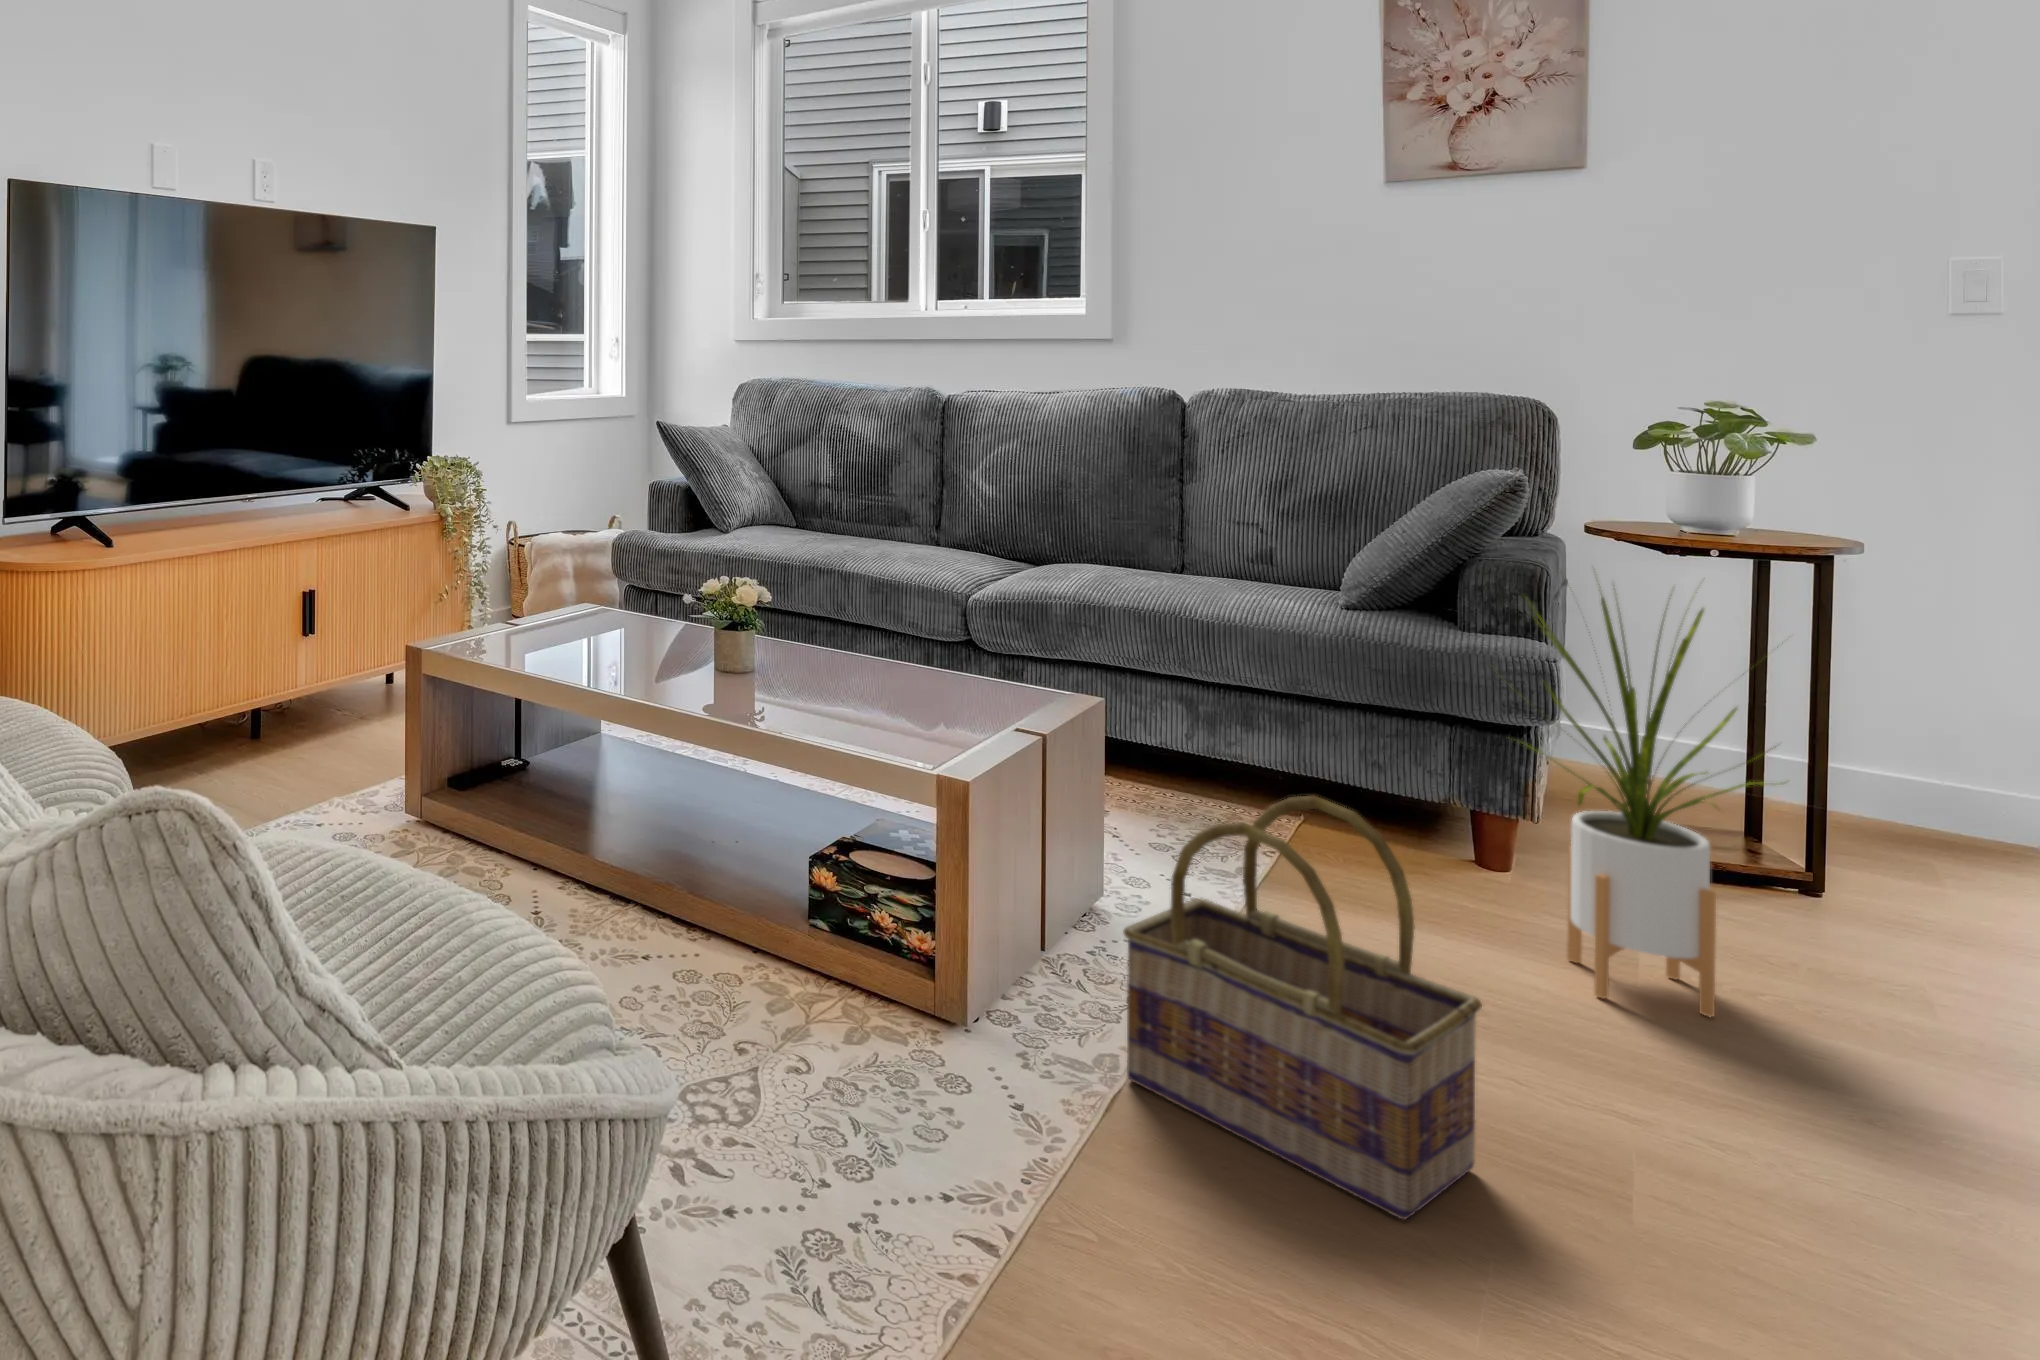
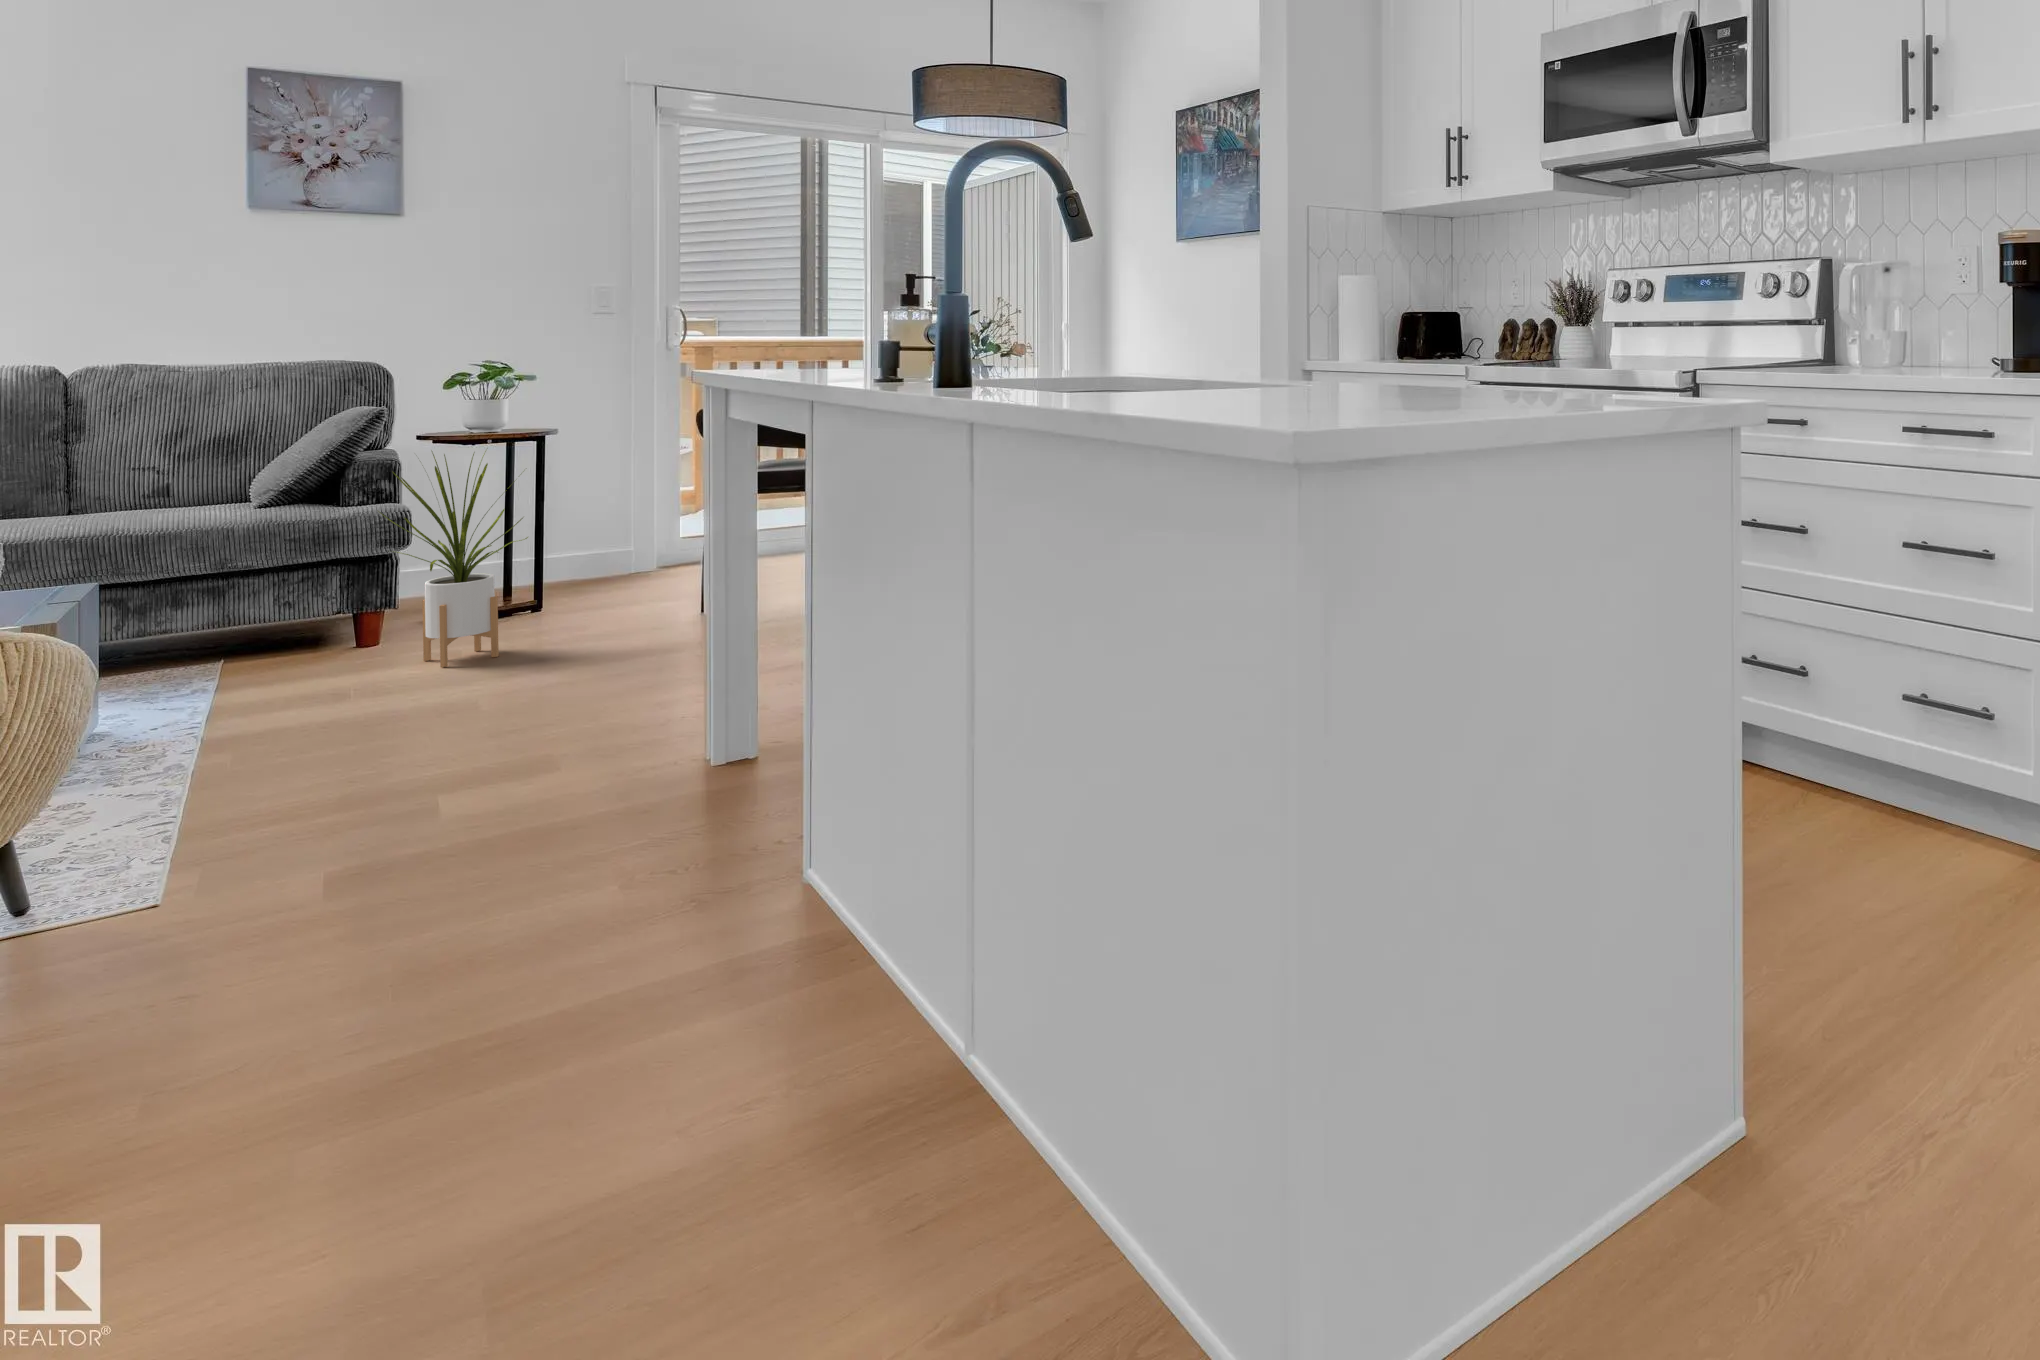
basket: present [1123,796,1482,1219] -> none [175,582,399,773]

